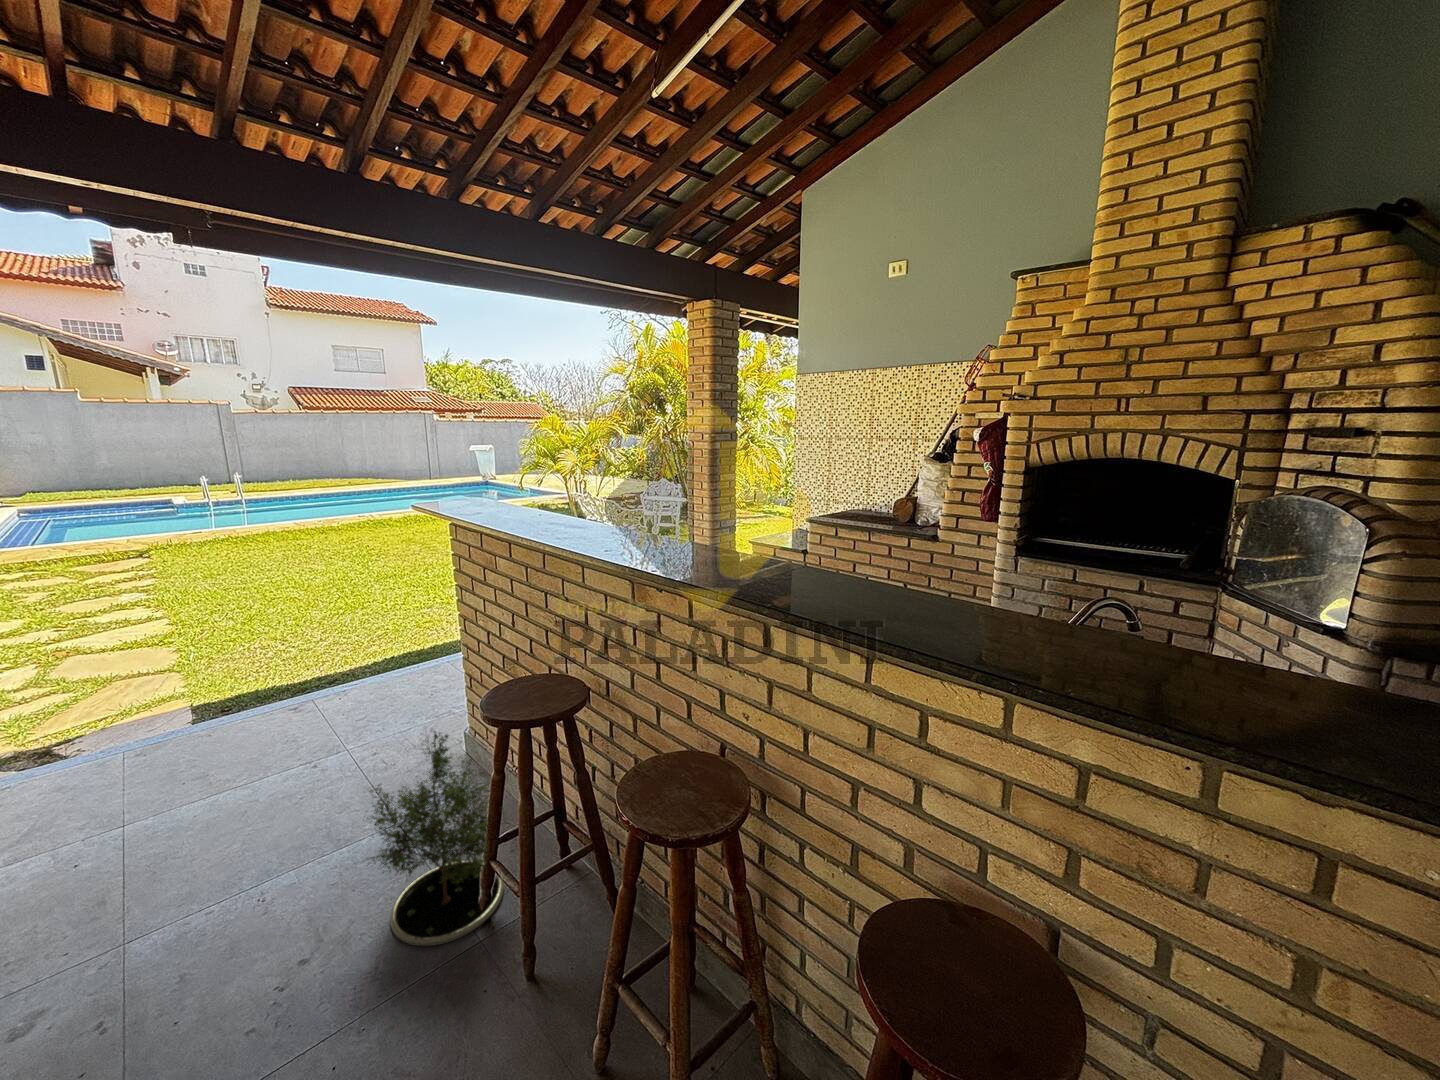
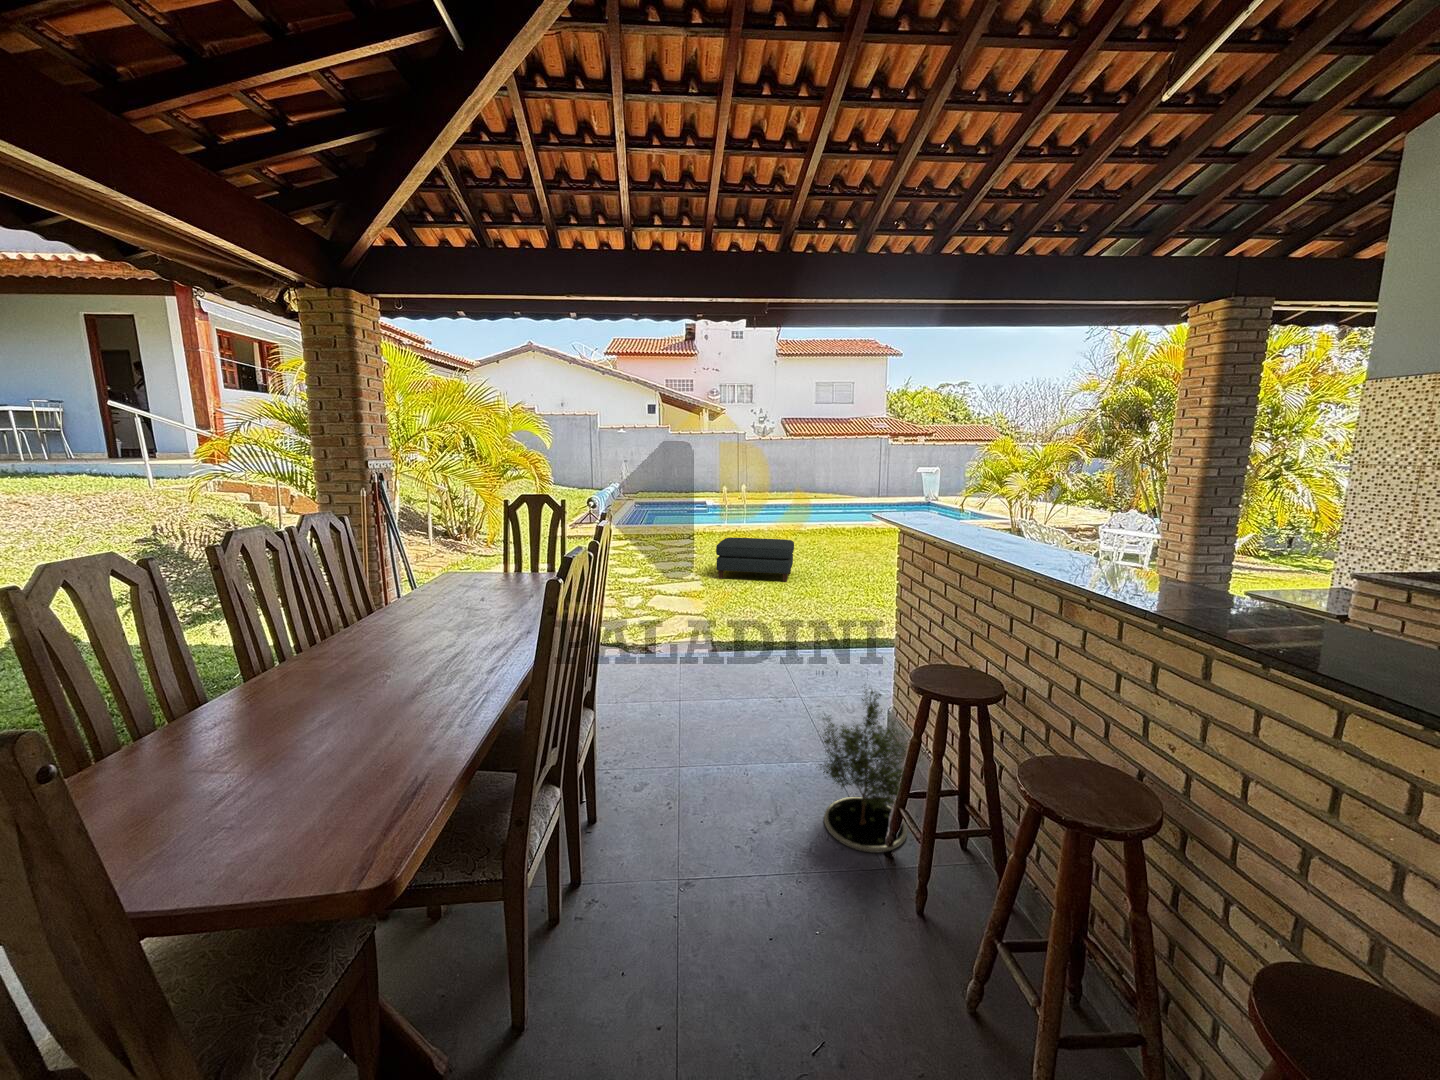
ottoman: none [177,544,318,613] -> present [716,538,794,582]

